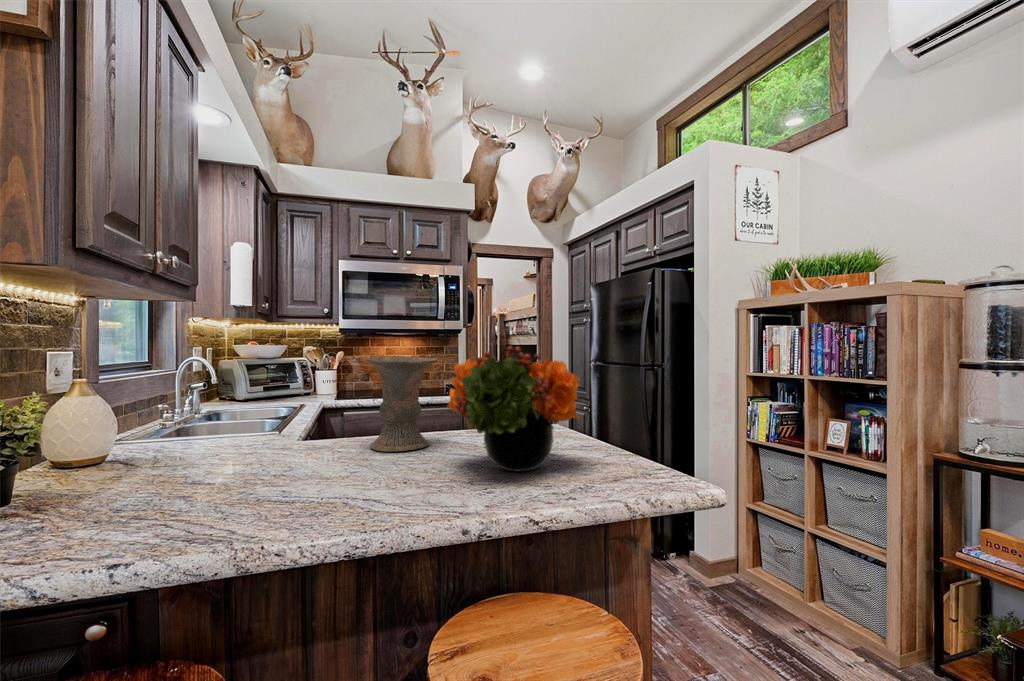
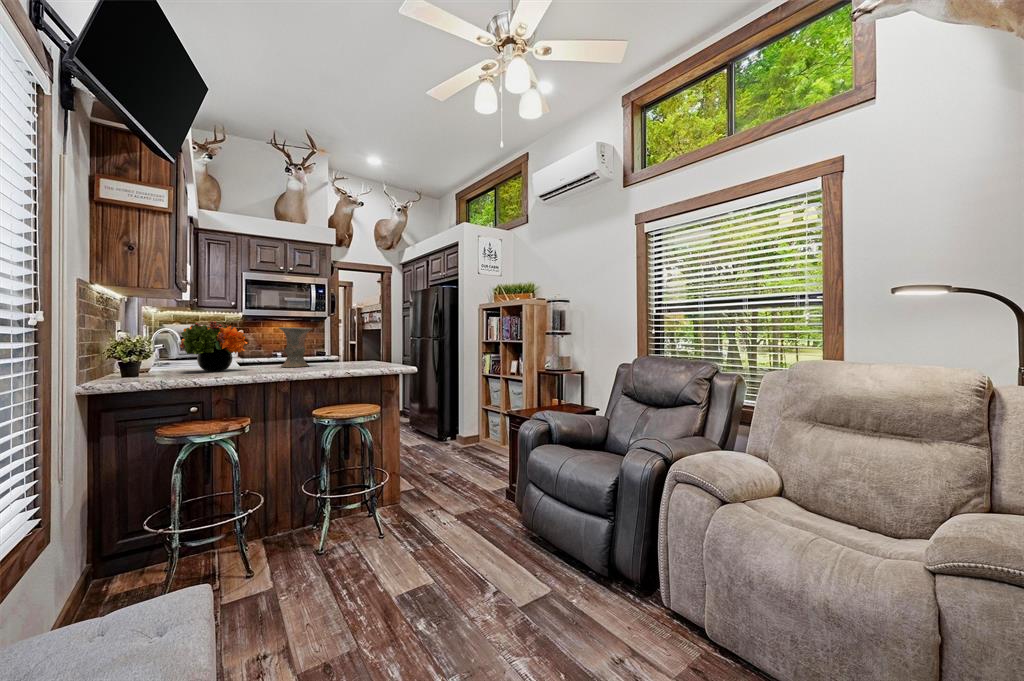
flower arrangement: present [448,346,580,471] -> present [180,321,247,372]

